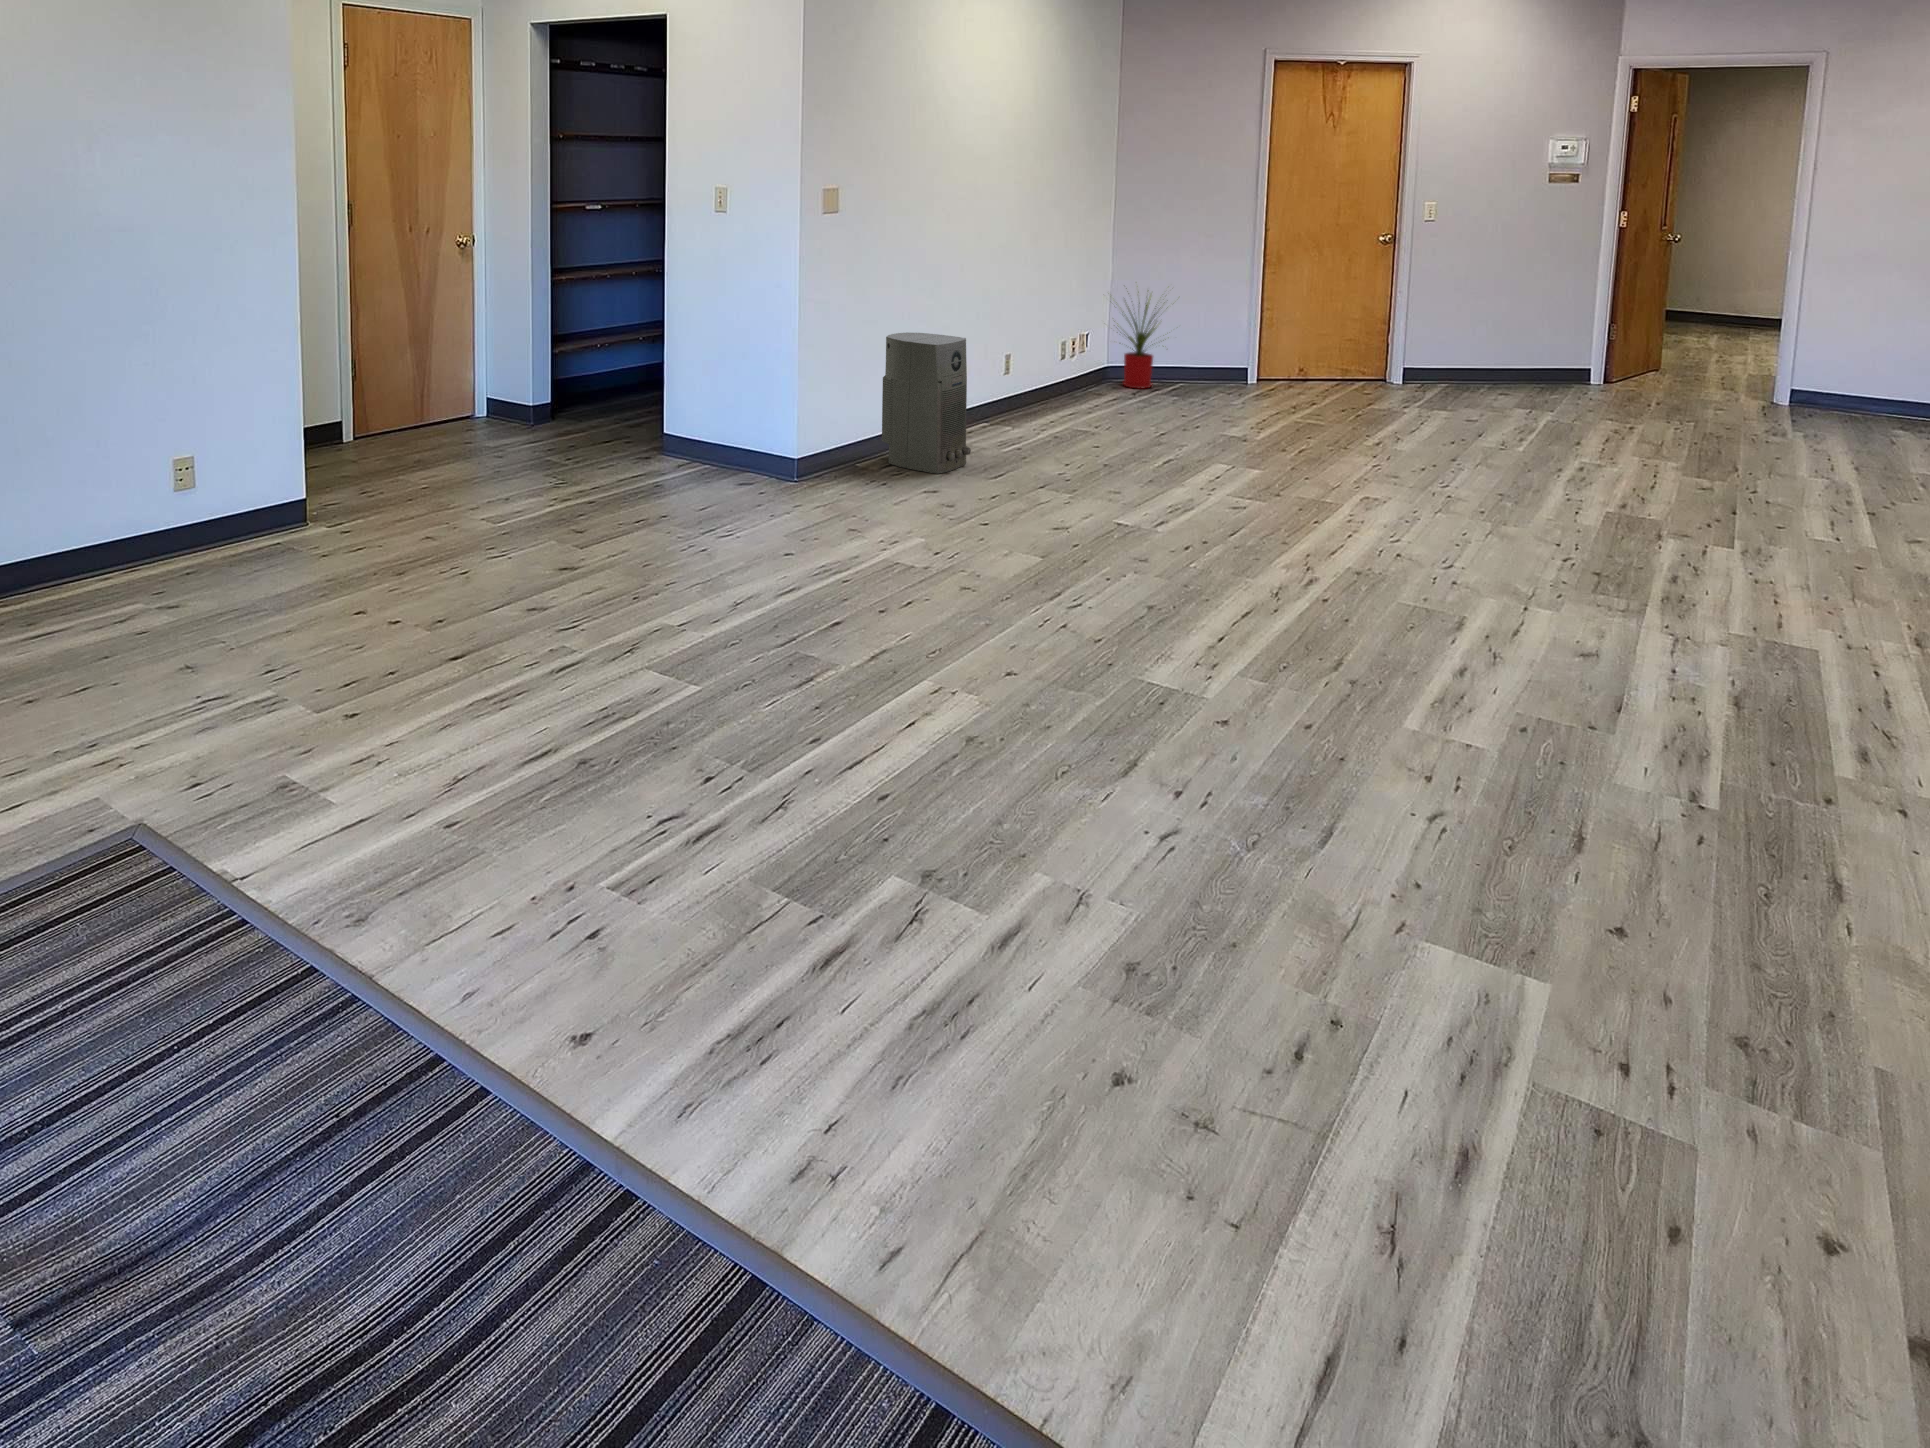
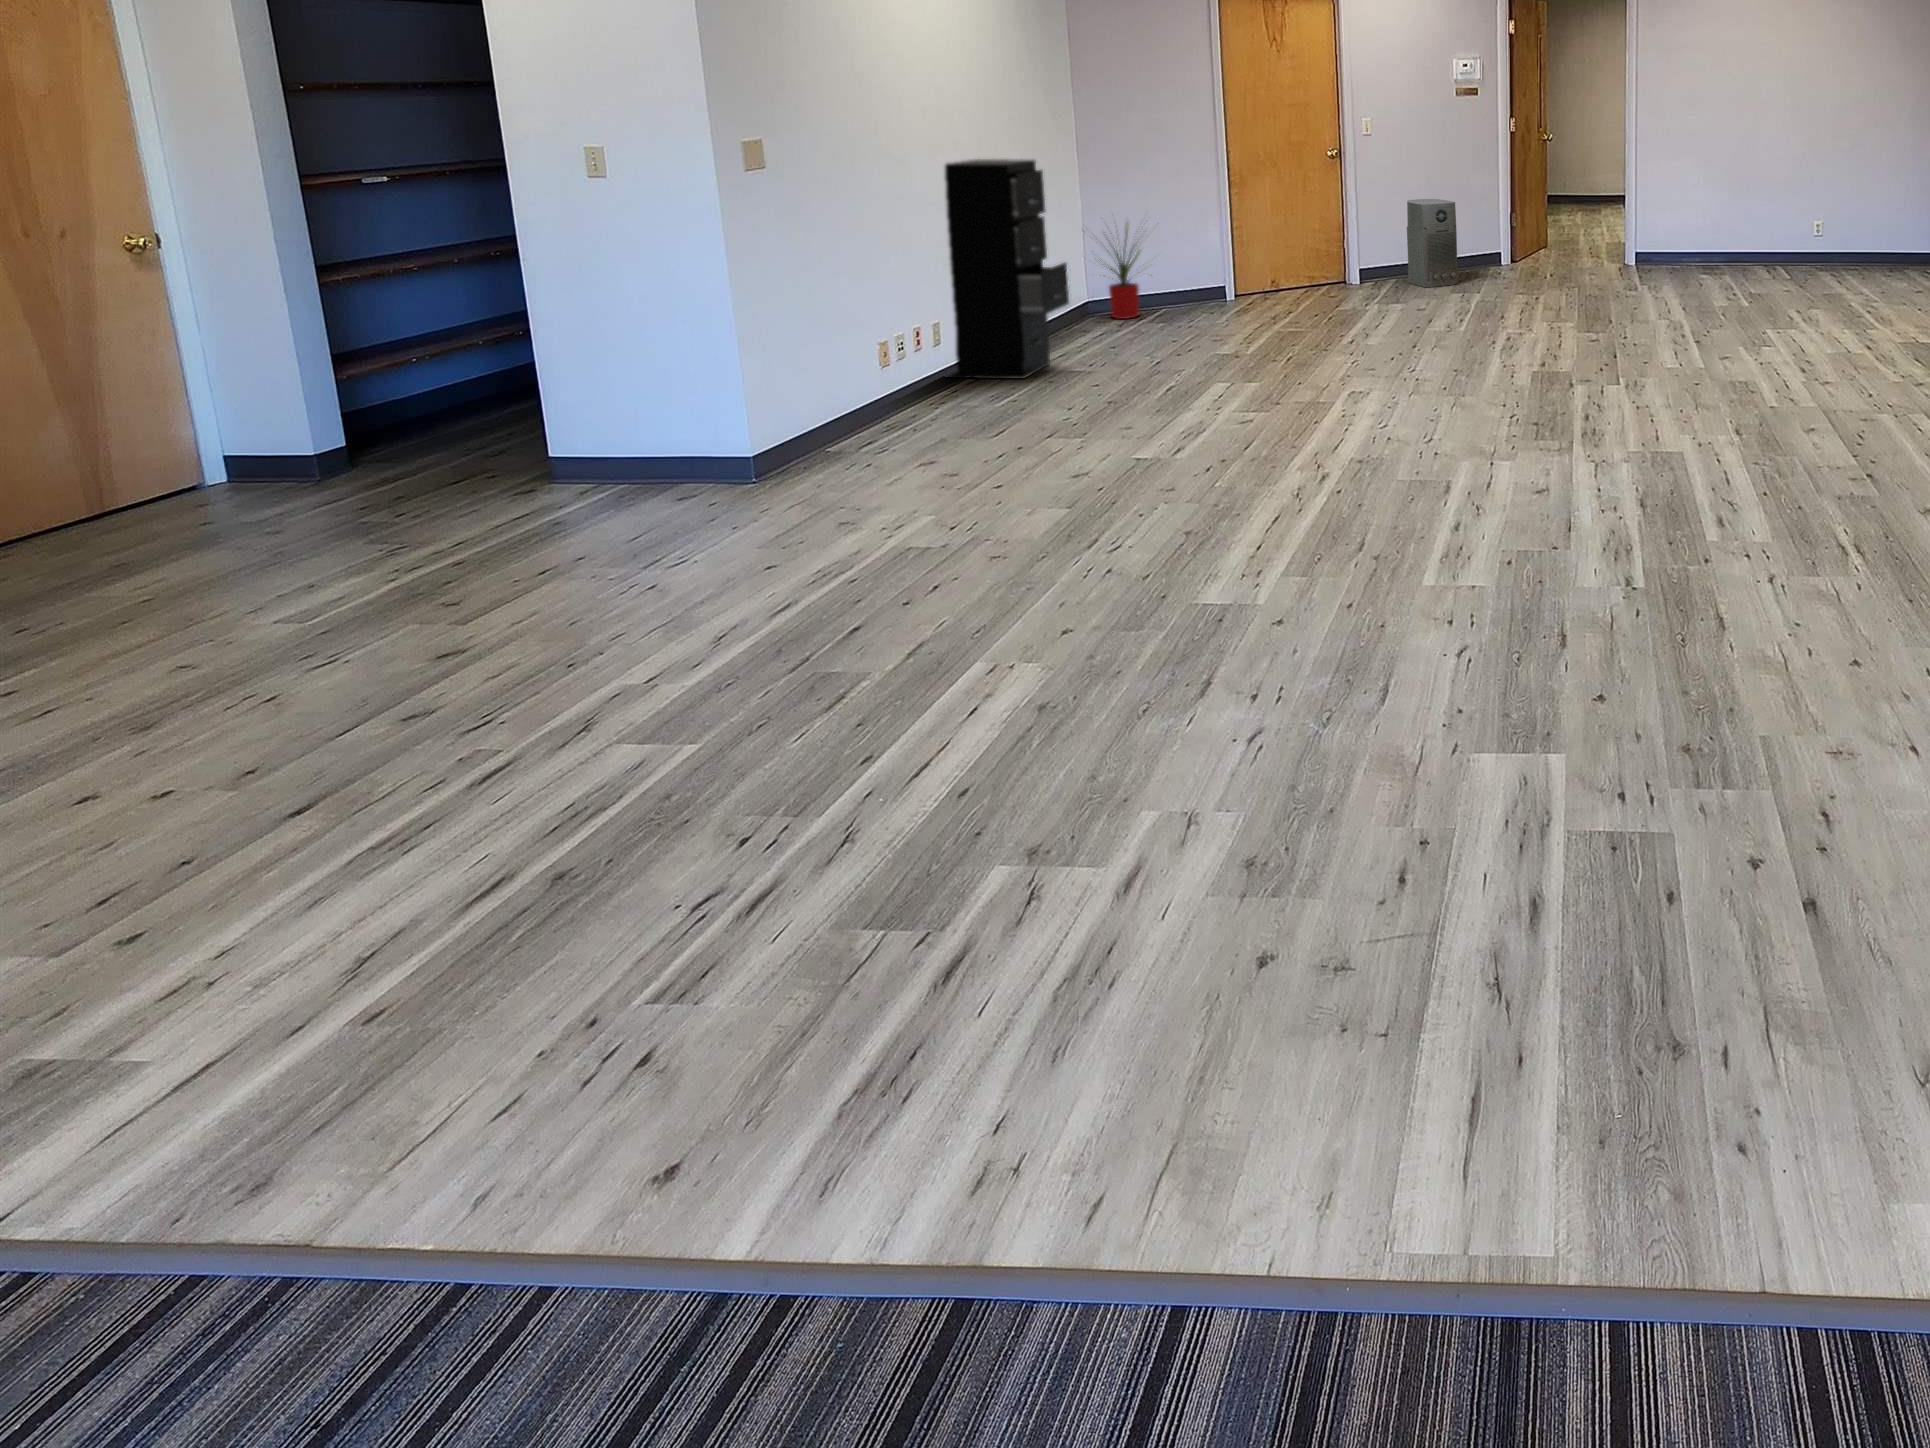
filing cabinet: none [962,219,1082,431] -> present [945,159,1069,379]
air purifier: present [882,332,971,474] -> present [1407,199,1458,287]

